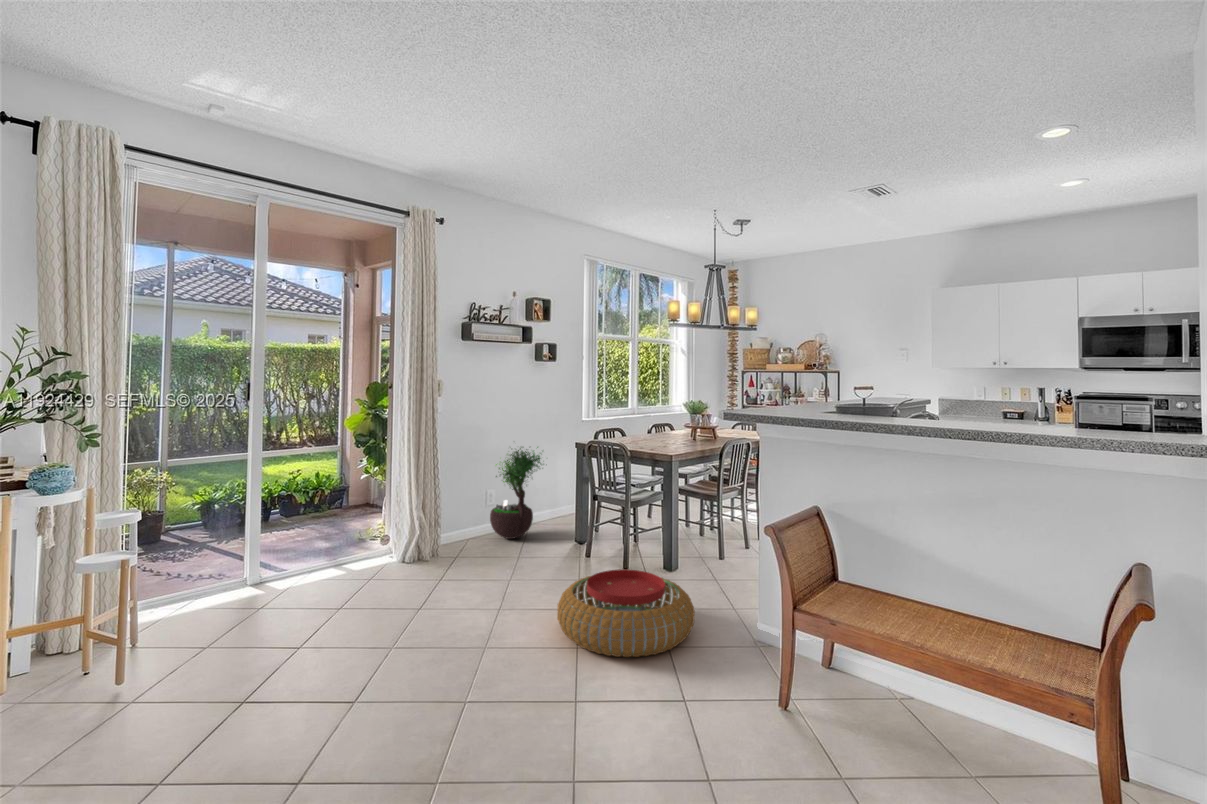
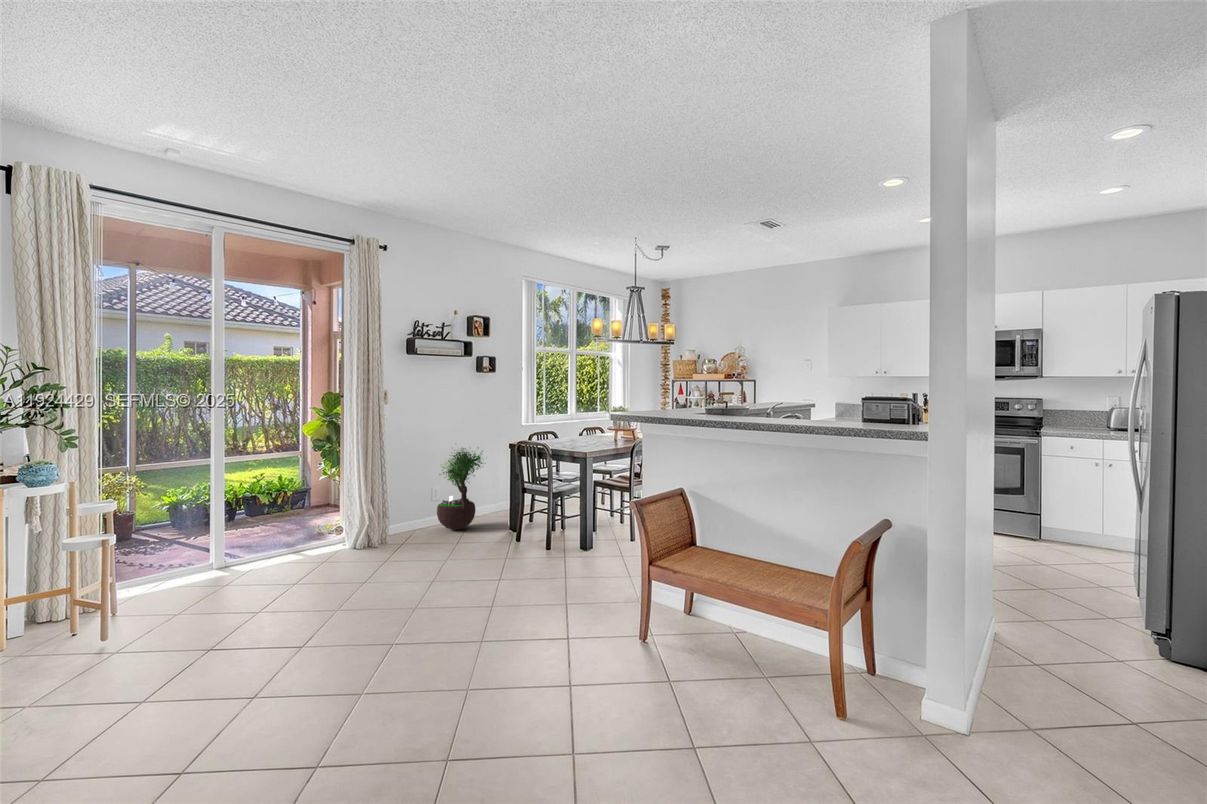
pouf: present [557,569,695,657] -> none [473,543,589,610]

